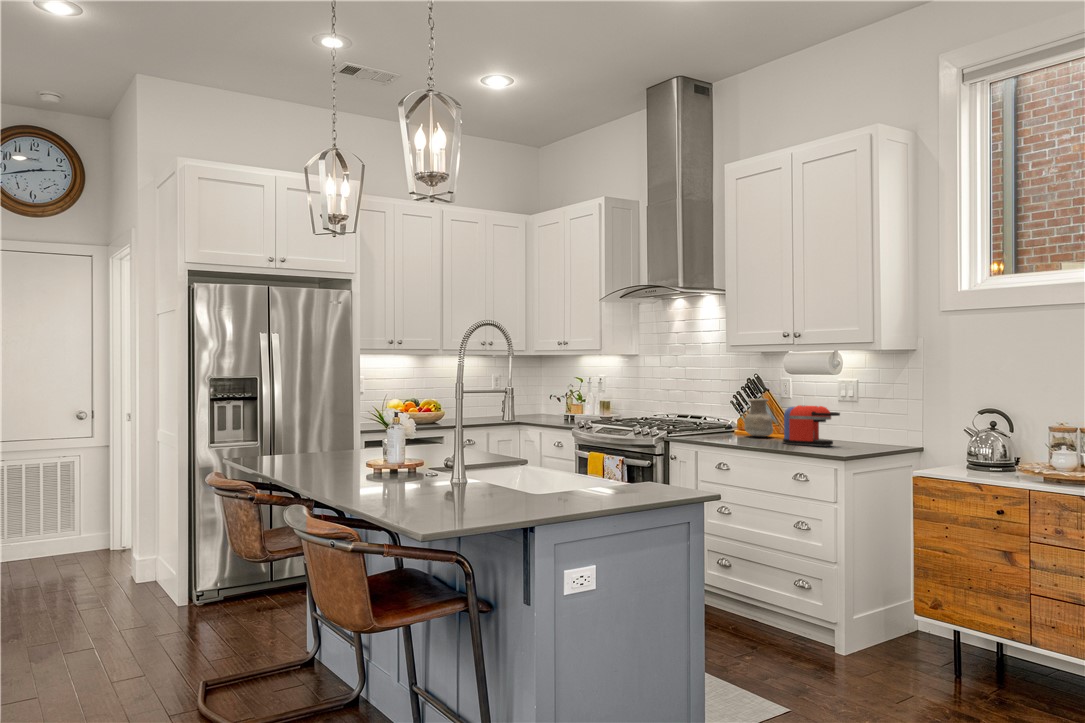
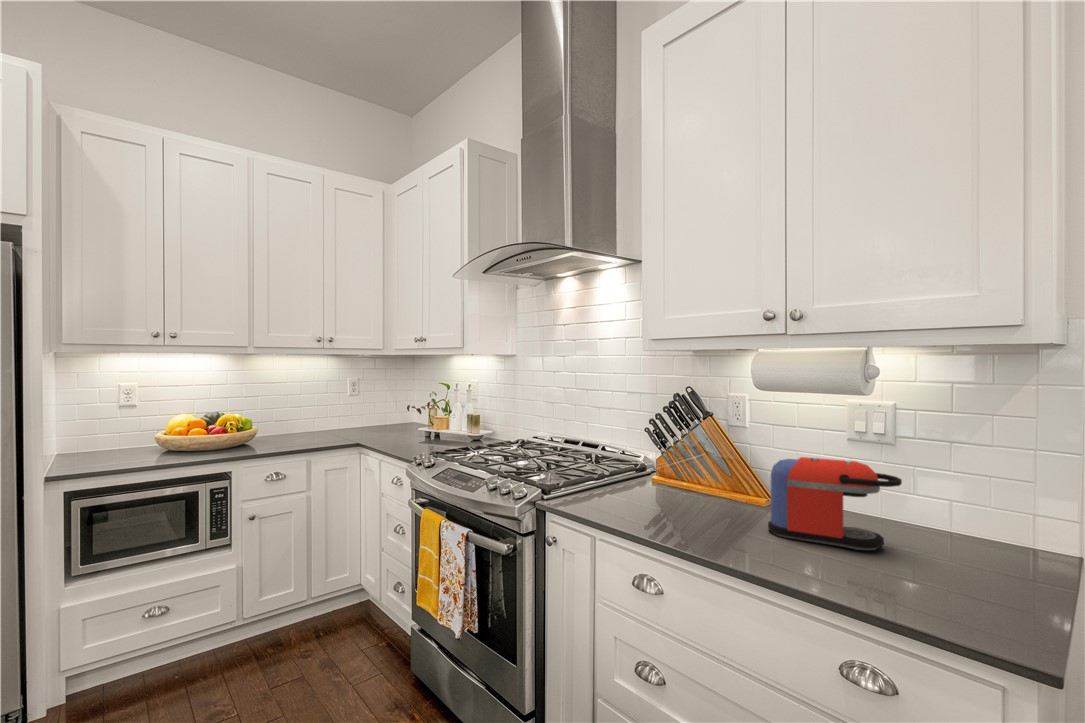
vase: present [744,399,773,437] -> none [679,432,732,502]

